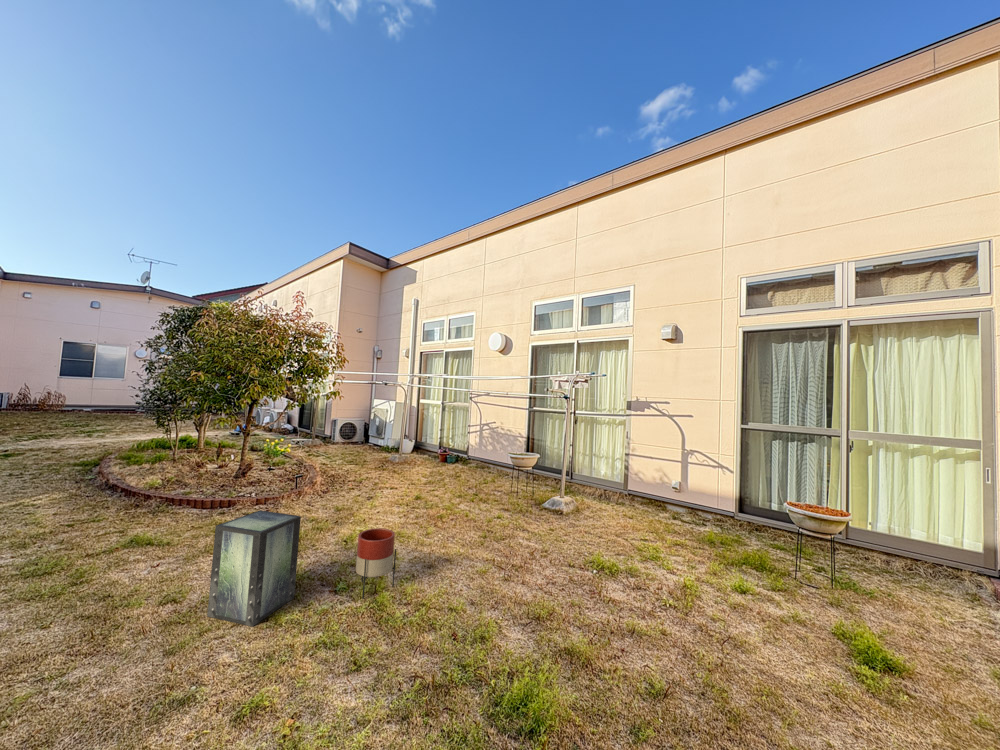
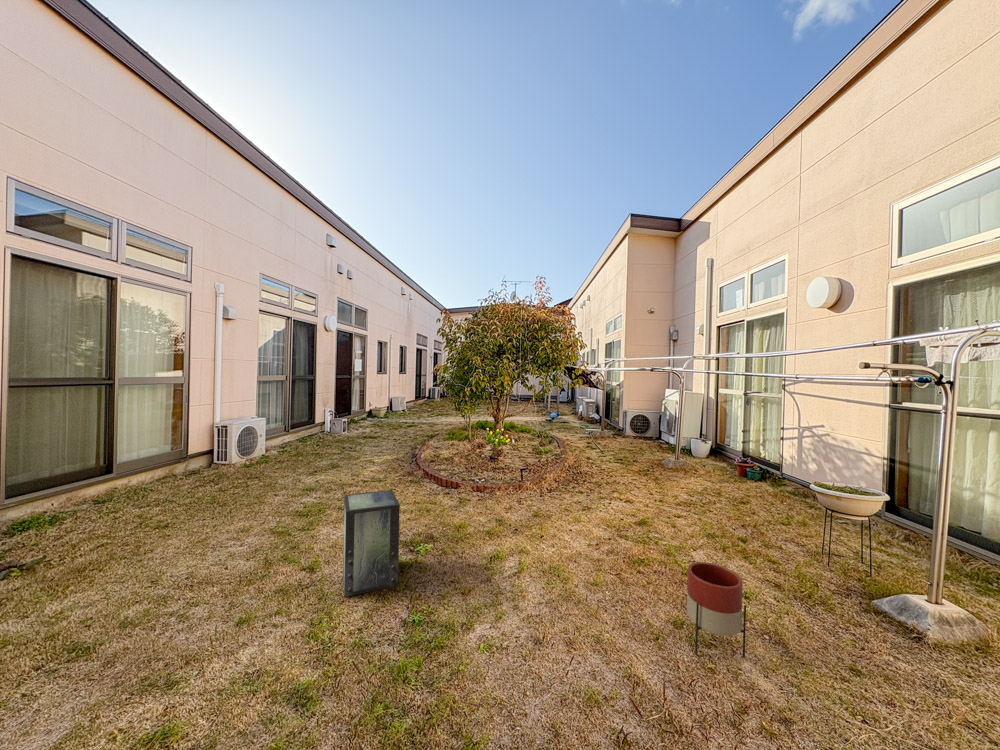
planter: present [356,528,396,599] -> present [687,562,746,657]

